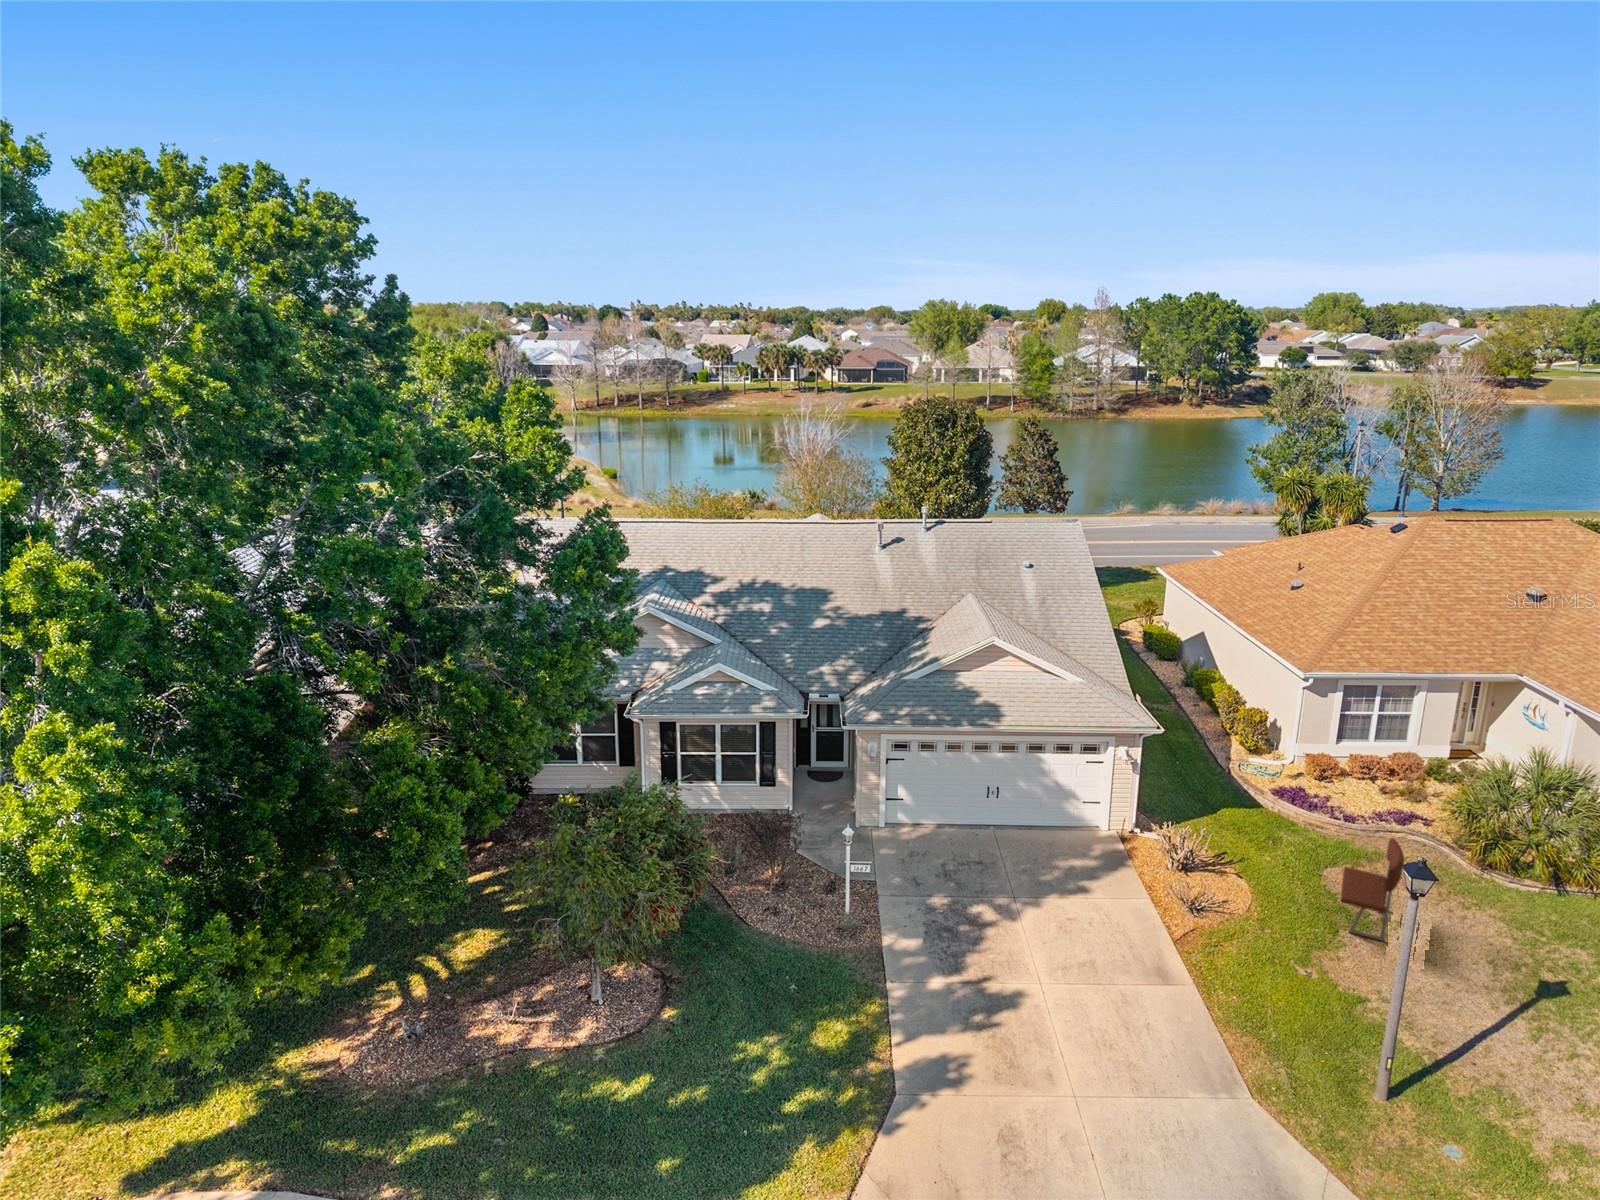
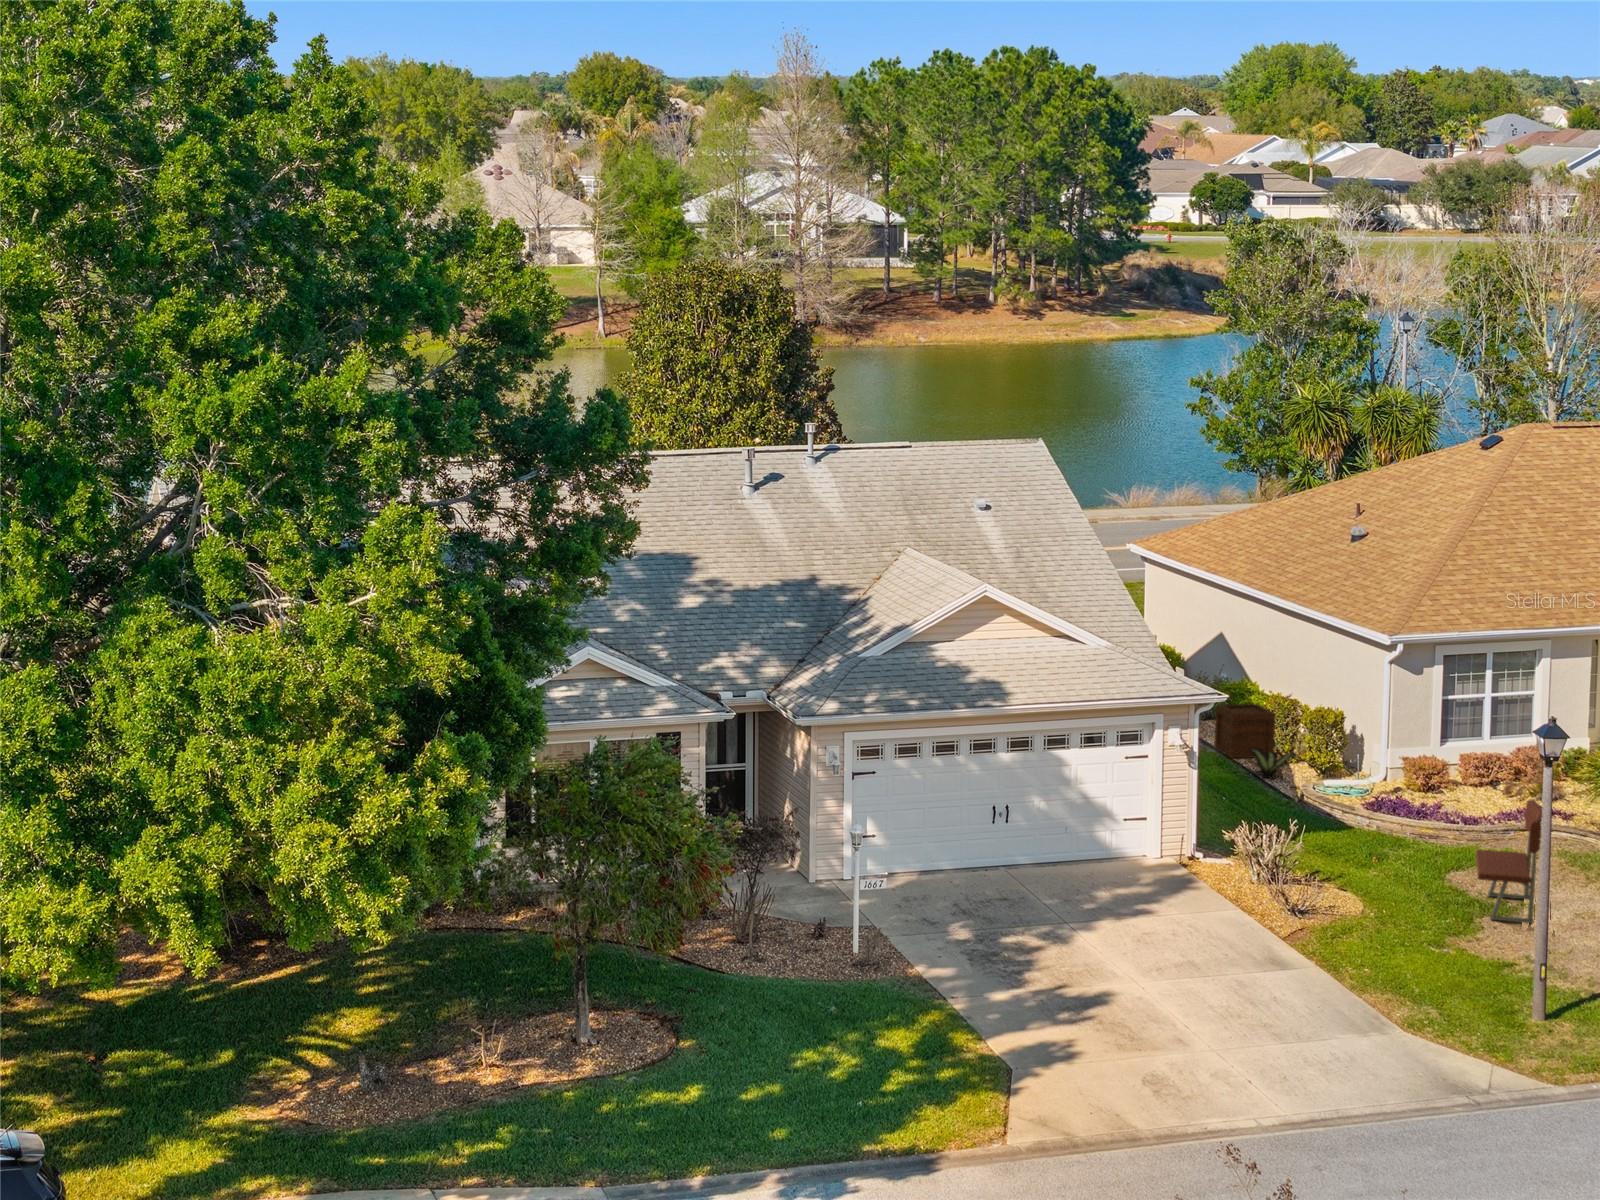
wooden crate: none [1180,694,1222,732] -> present [1214,704,1276,758]
potted plant: none [1194,730,1233,754] -> present [1248,748,1297,779]

